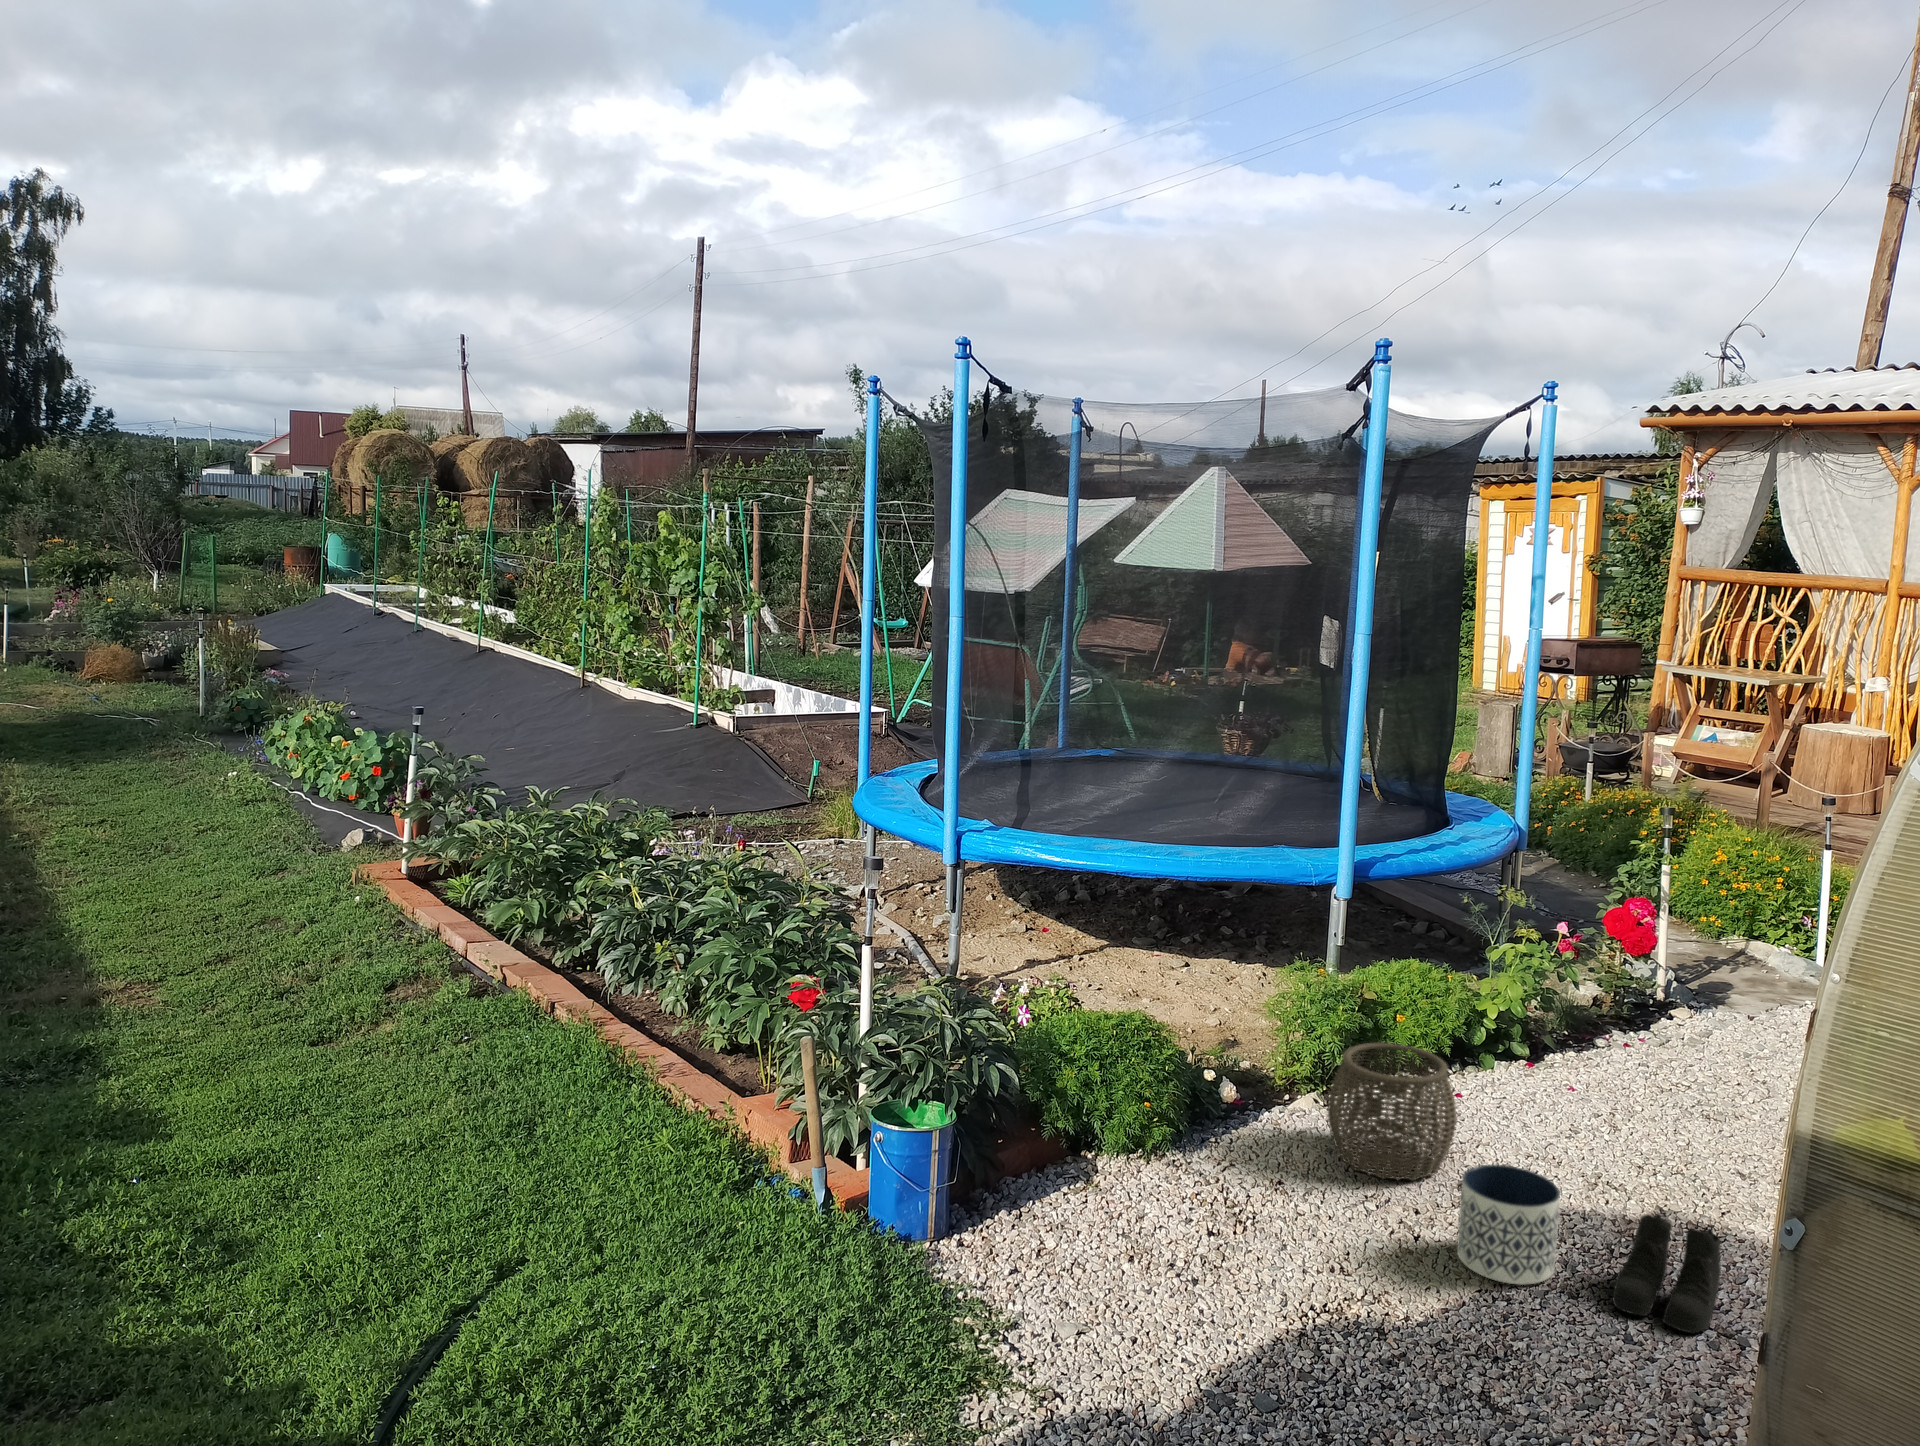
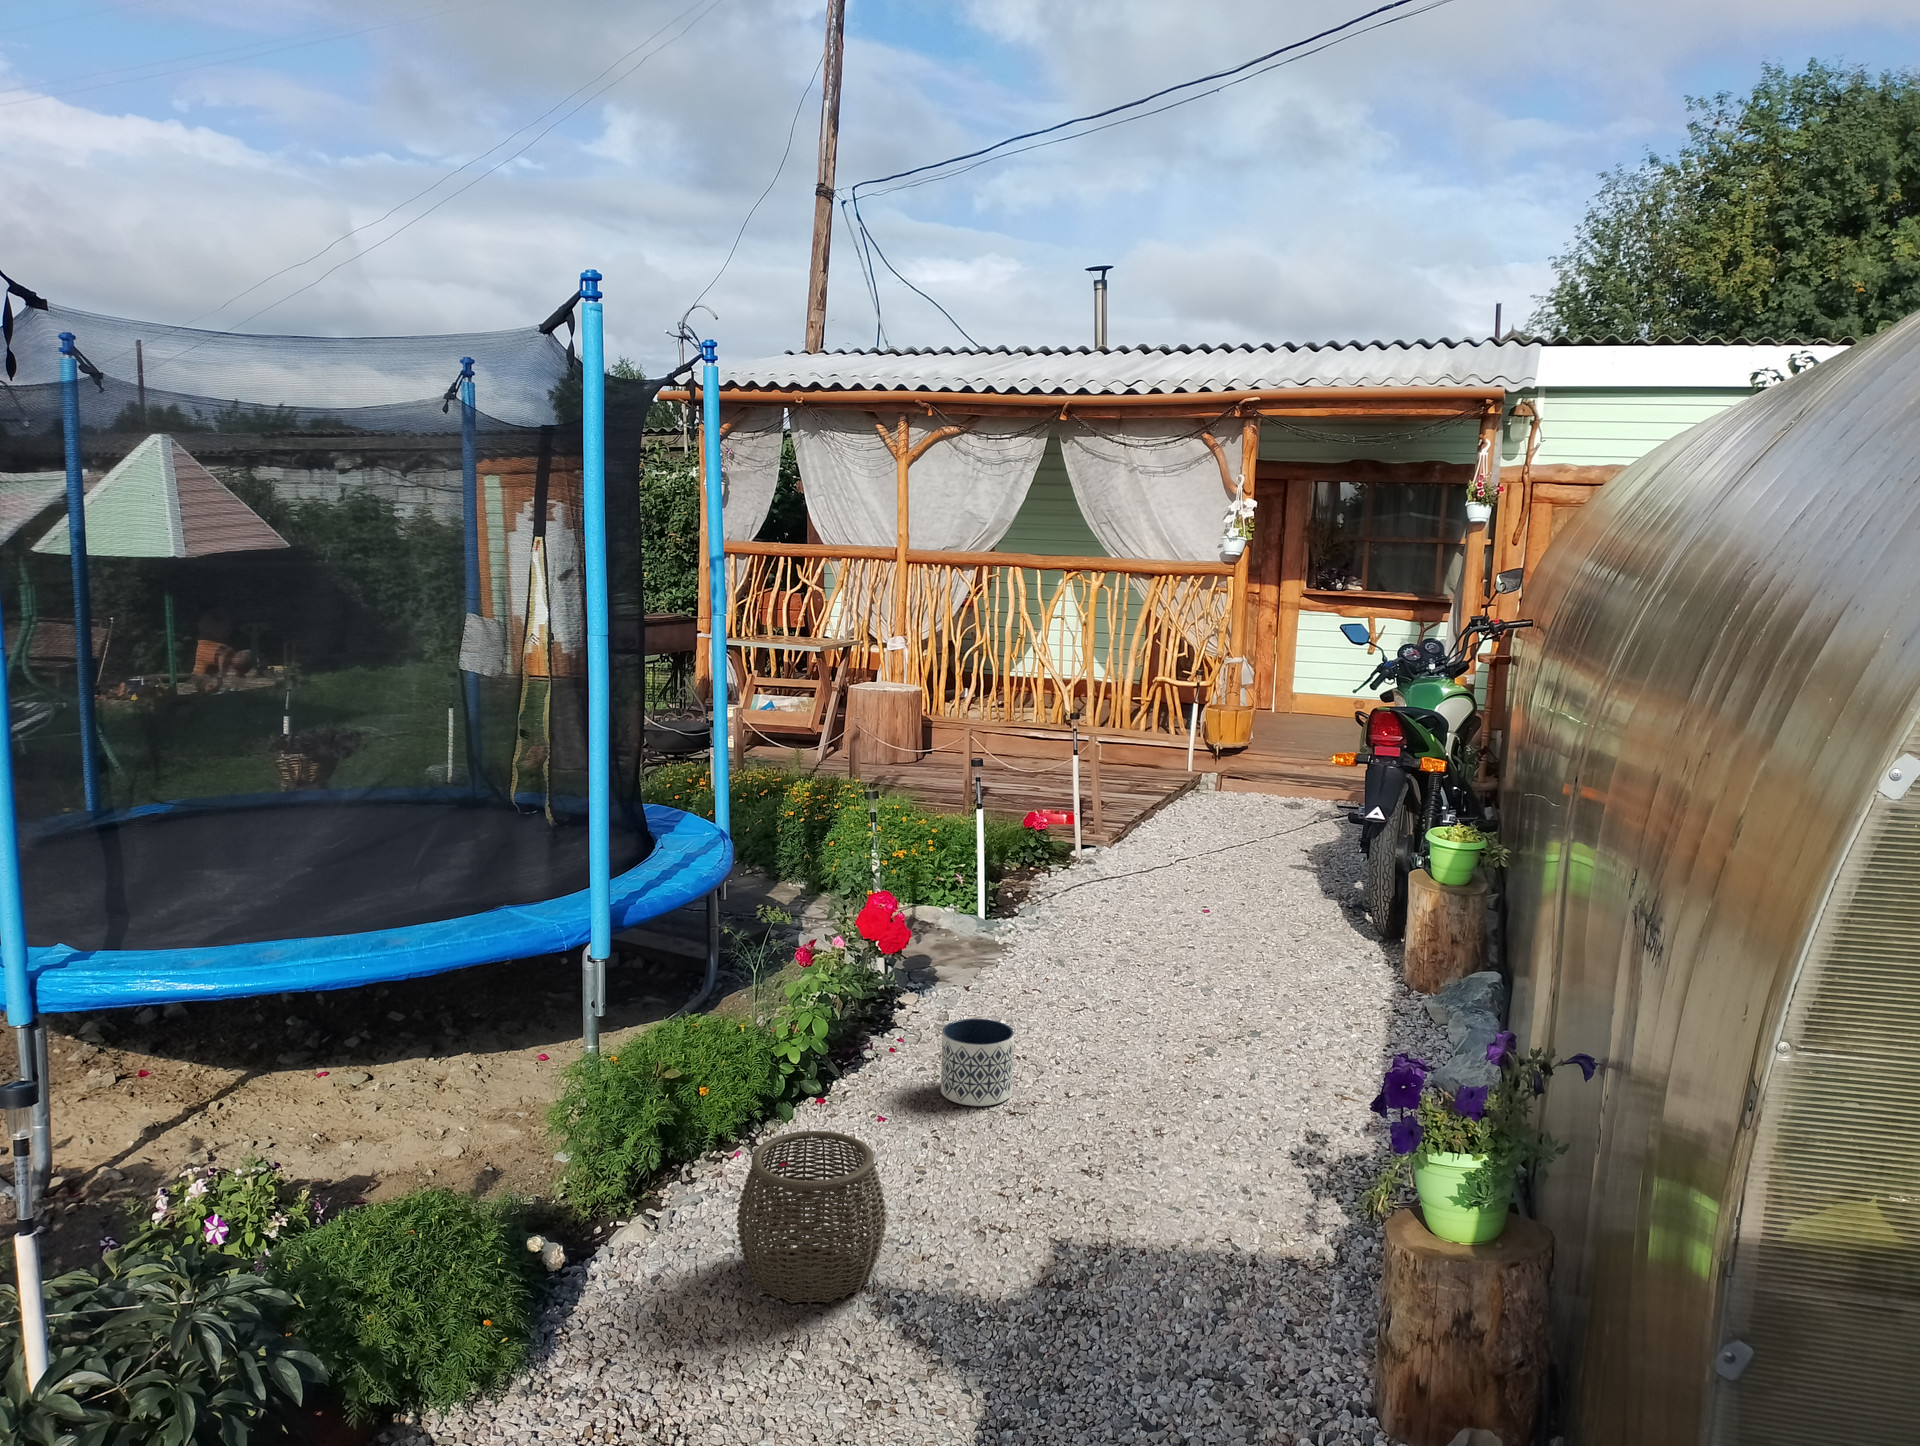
planter: present [1457,1165,1560,1285] -> present [941,1019,1014,1106]
boots: present [1612,1214,1721,1333] -> none [1127,1247,1227,1370]

